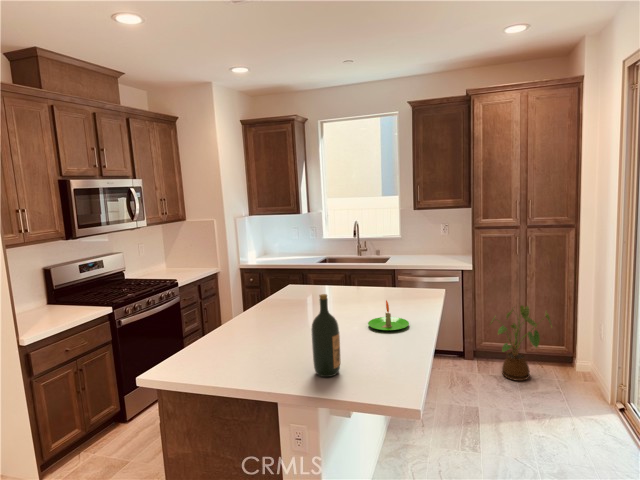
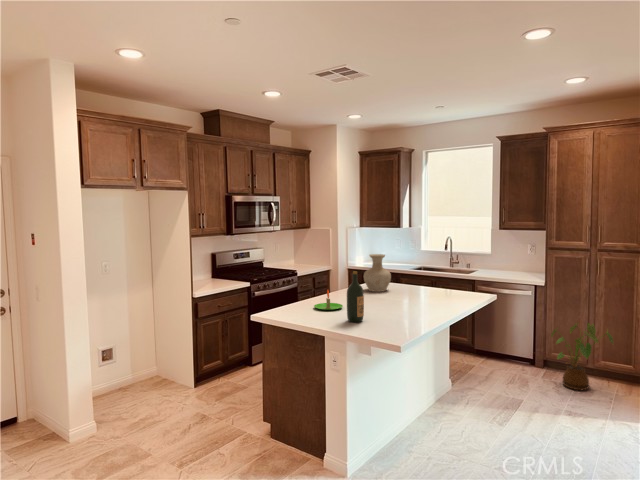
vase: none [287,252,324,304] -> present [364,254,391,292]
candle: present [368,300,409,330] -> present [314,290,343,310]

